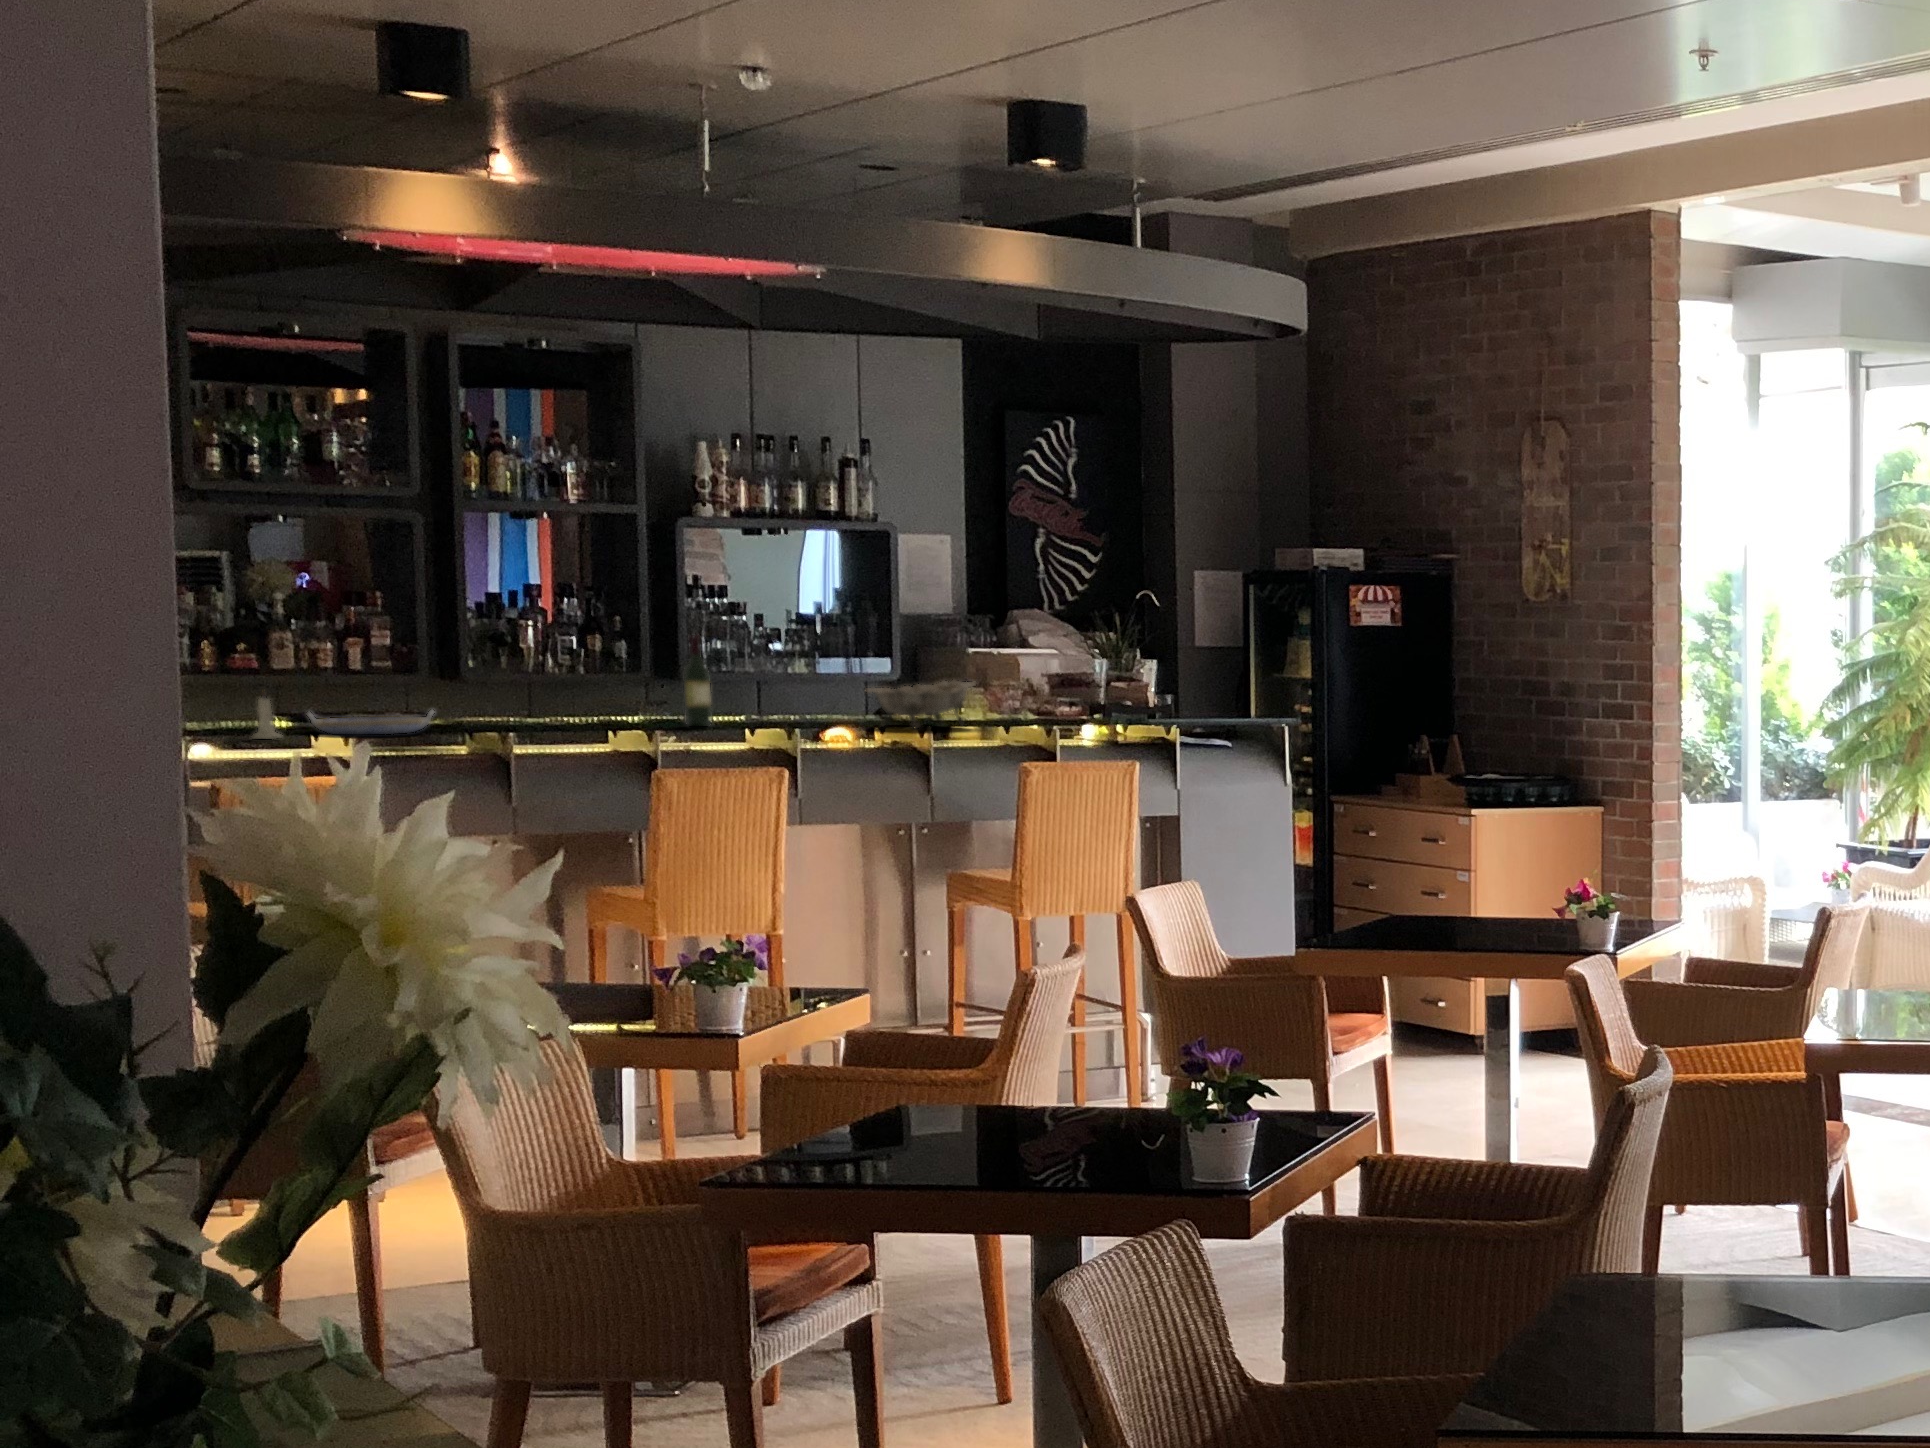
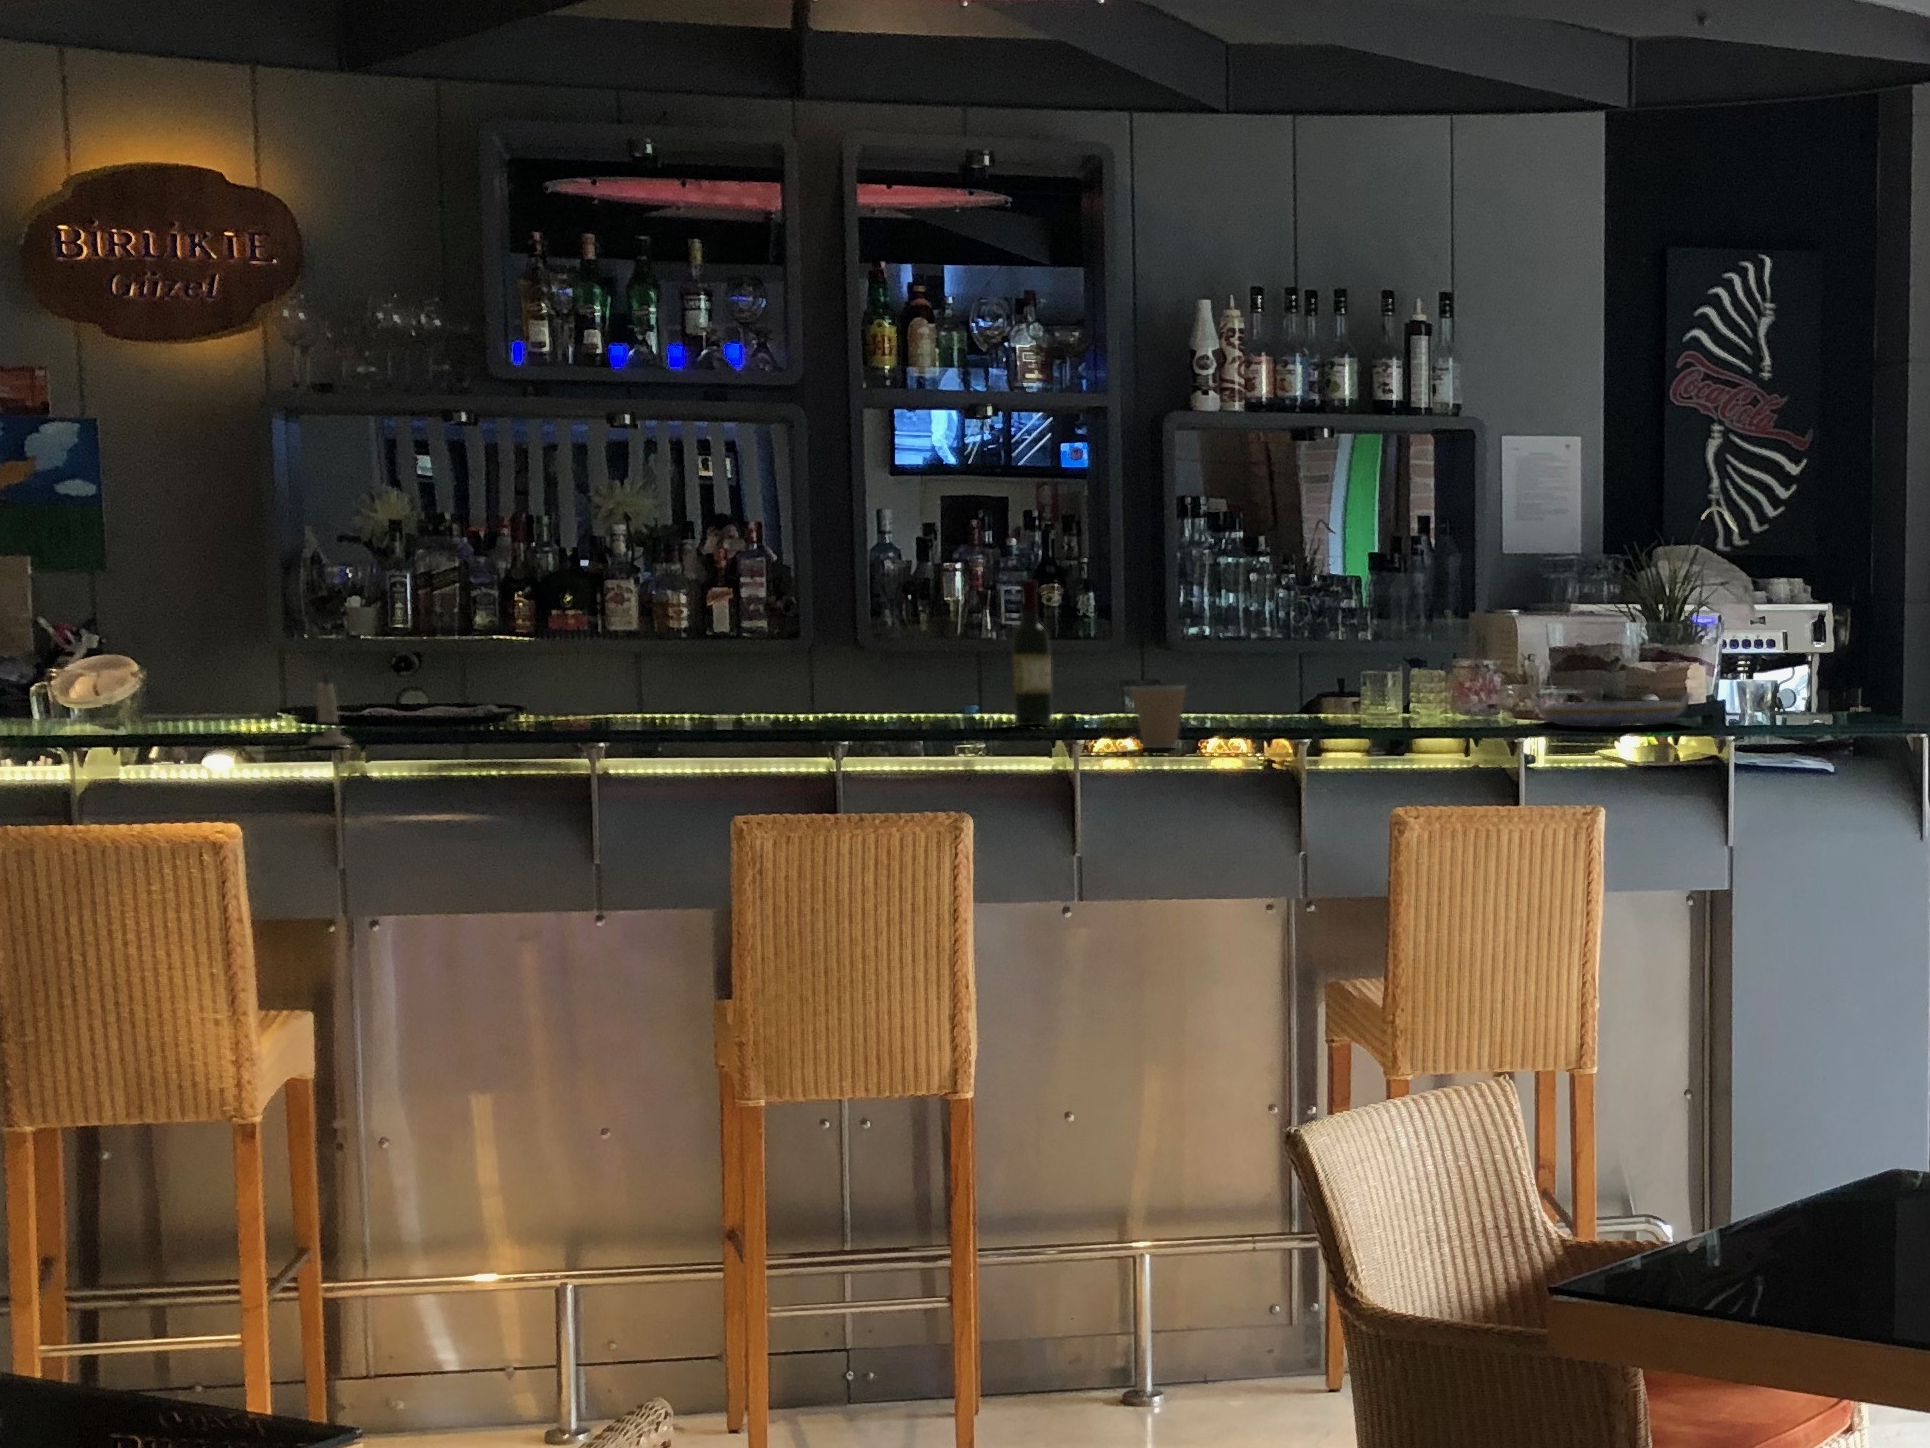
decorative bowl: present [865,681,975,729] -> none [1283,651,1463,730]
coffee cup: none [797,700,833,738] -> present [1131,685,1185,748]
serving tray: present [308,711,433,734] -> present [1531,692,1691,727]

